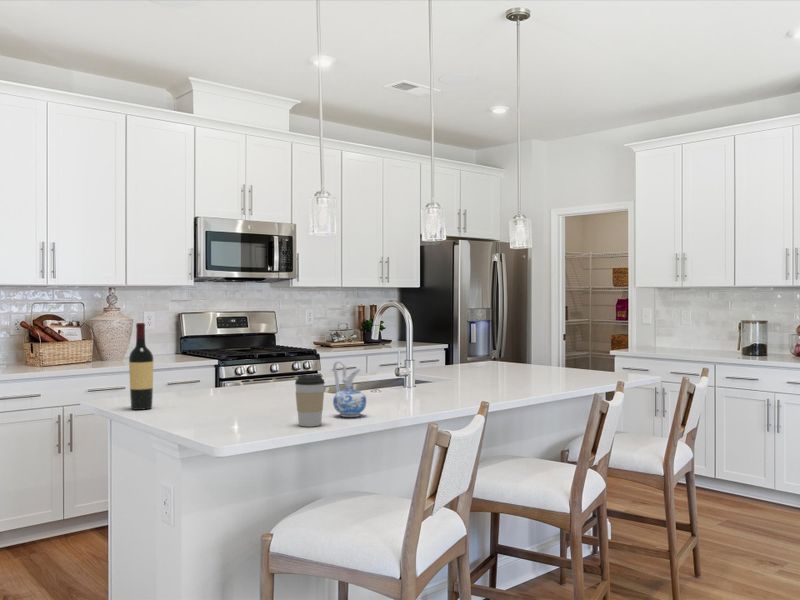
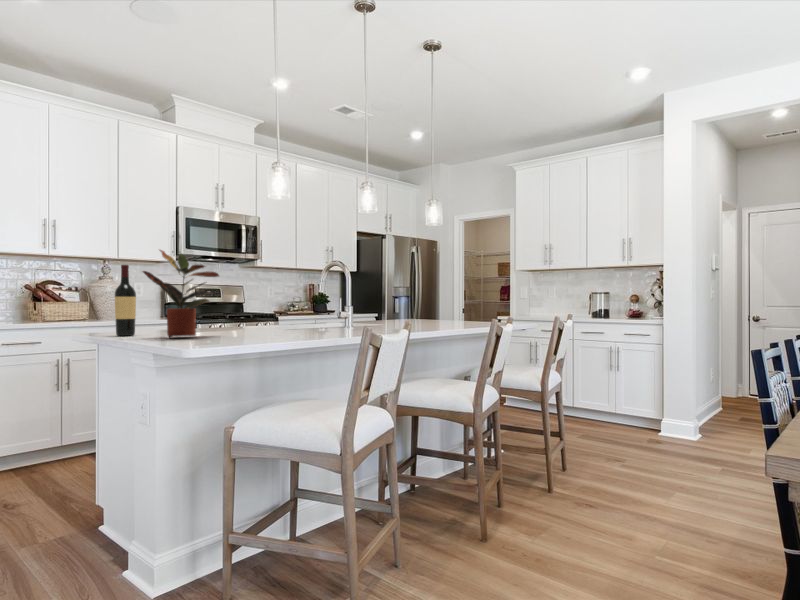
potted plant: none [161,309,252,417] -> present [143,250,219,337]
ceramic pitcher: present [333,360,366,417] -> none [287,292,314,337]
coffee cup: present [295,375,325,427] -> none [255,299,280,340]

